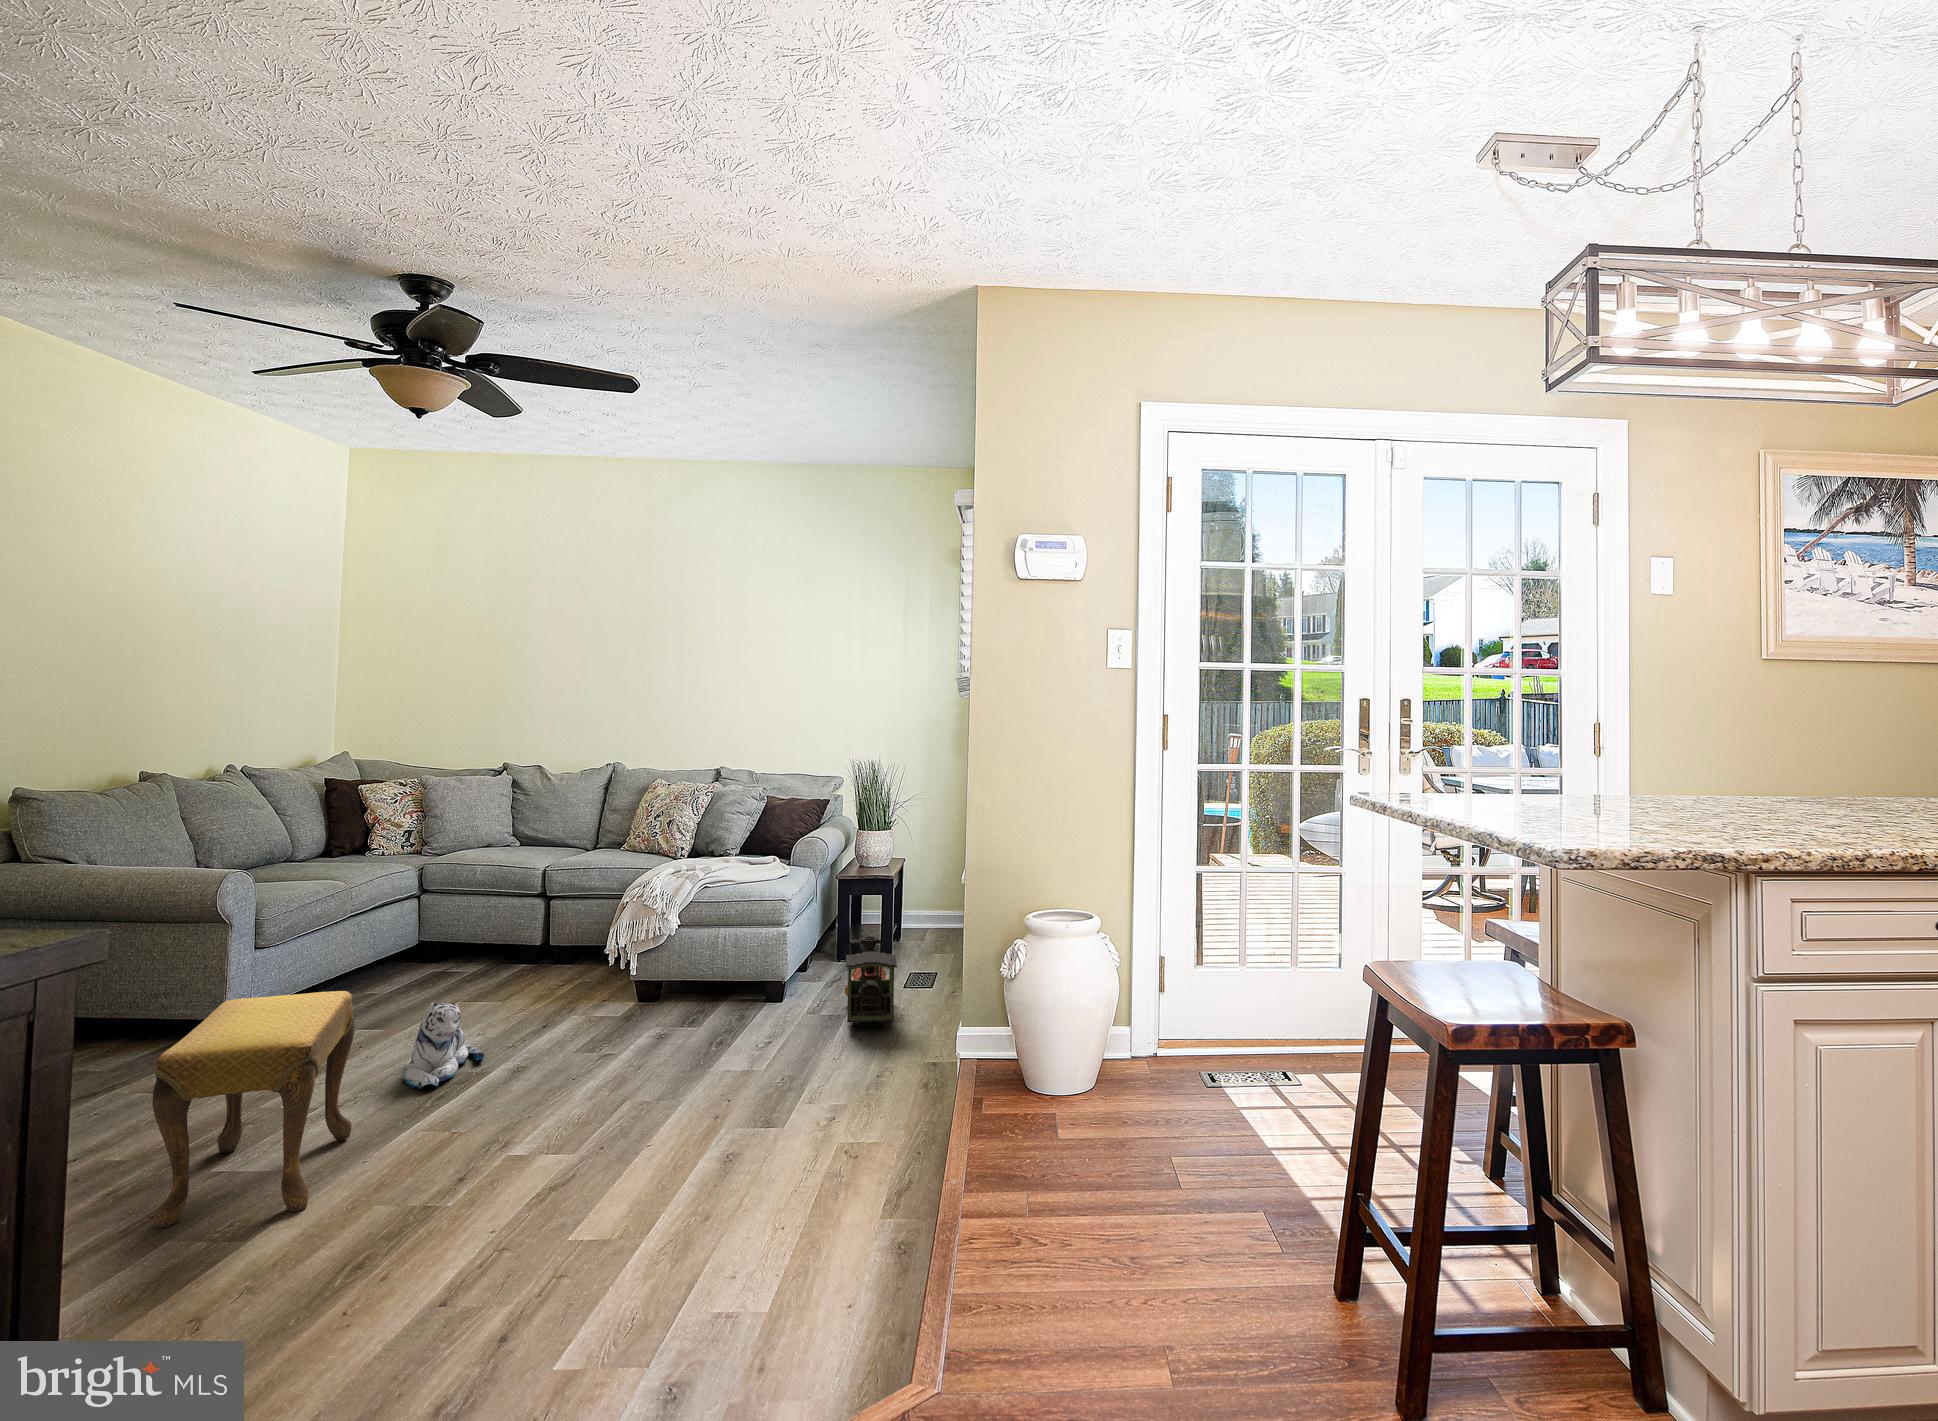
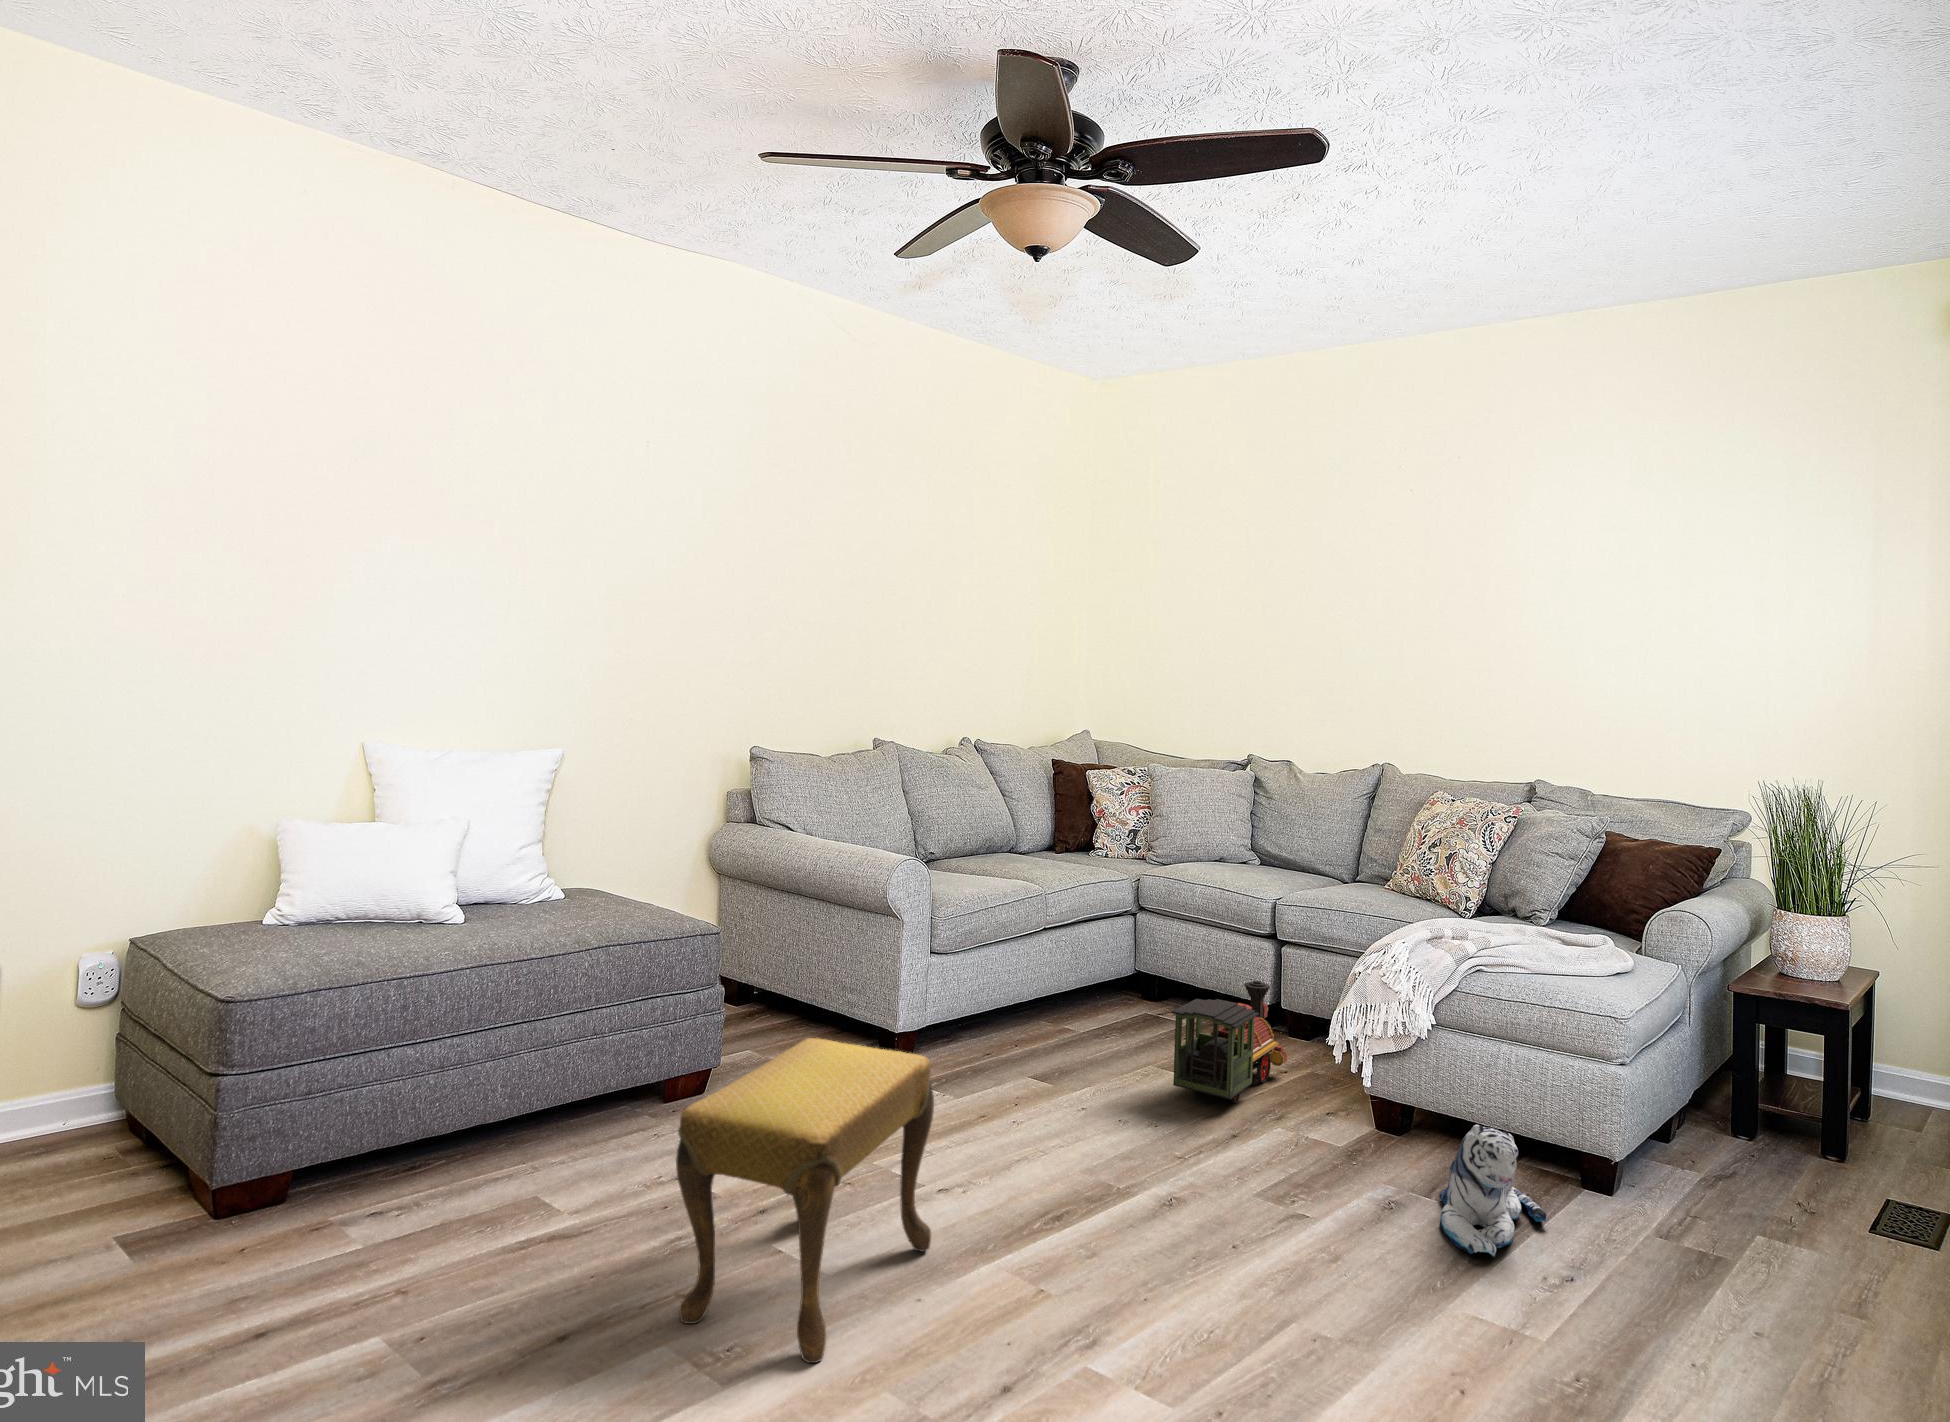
toy train: present [845,936,897,1026] -> present [1172,981,1288,1103]
plush toy: present [404,1003,484,1089] -> present [1439,1125,1547,1257]

